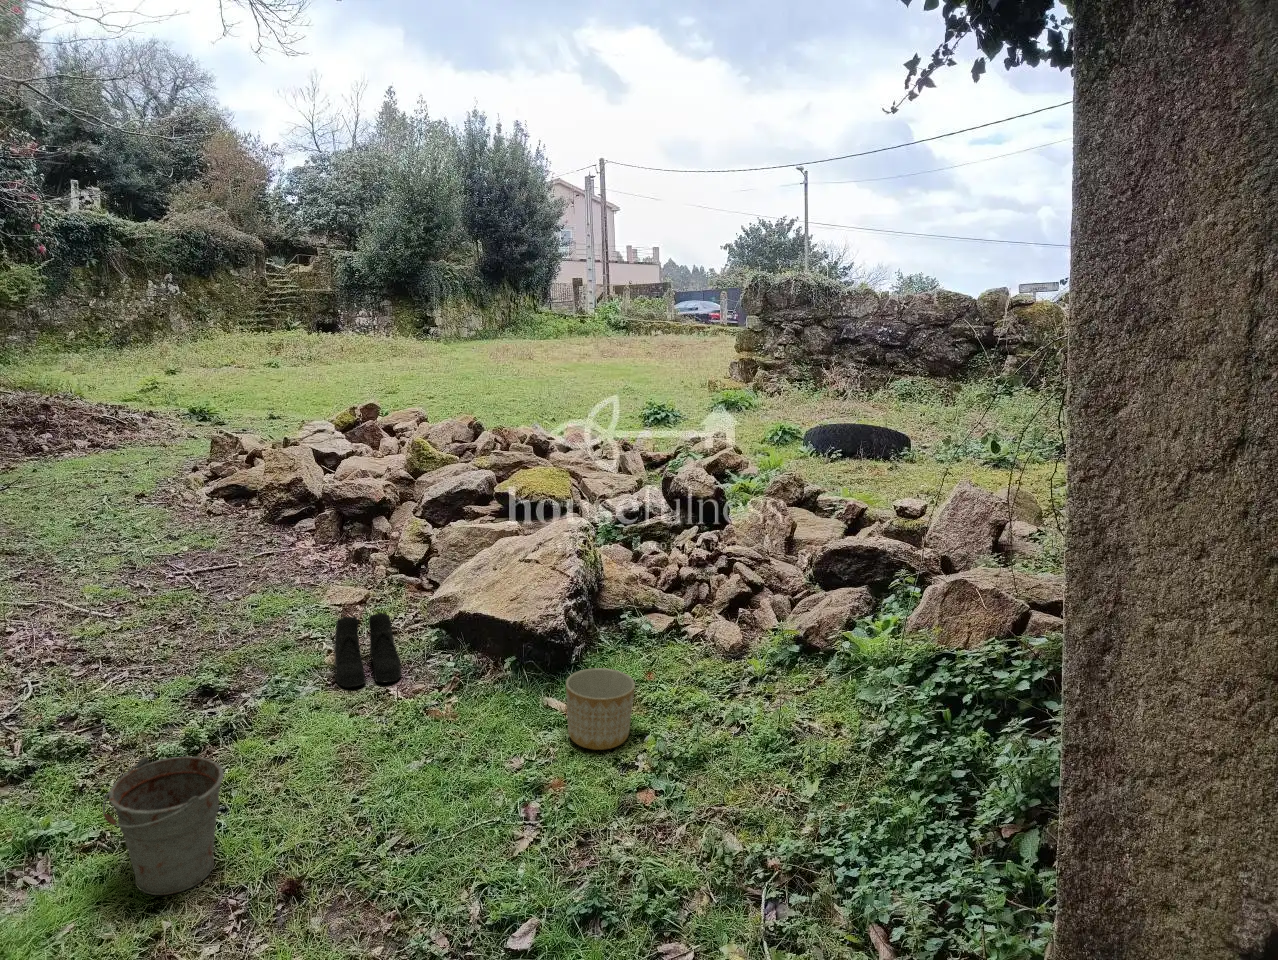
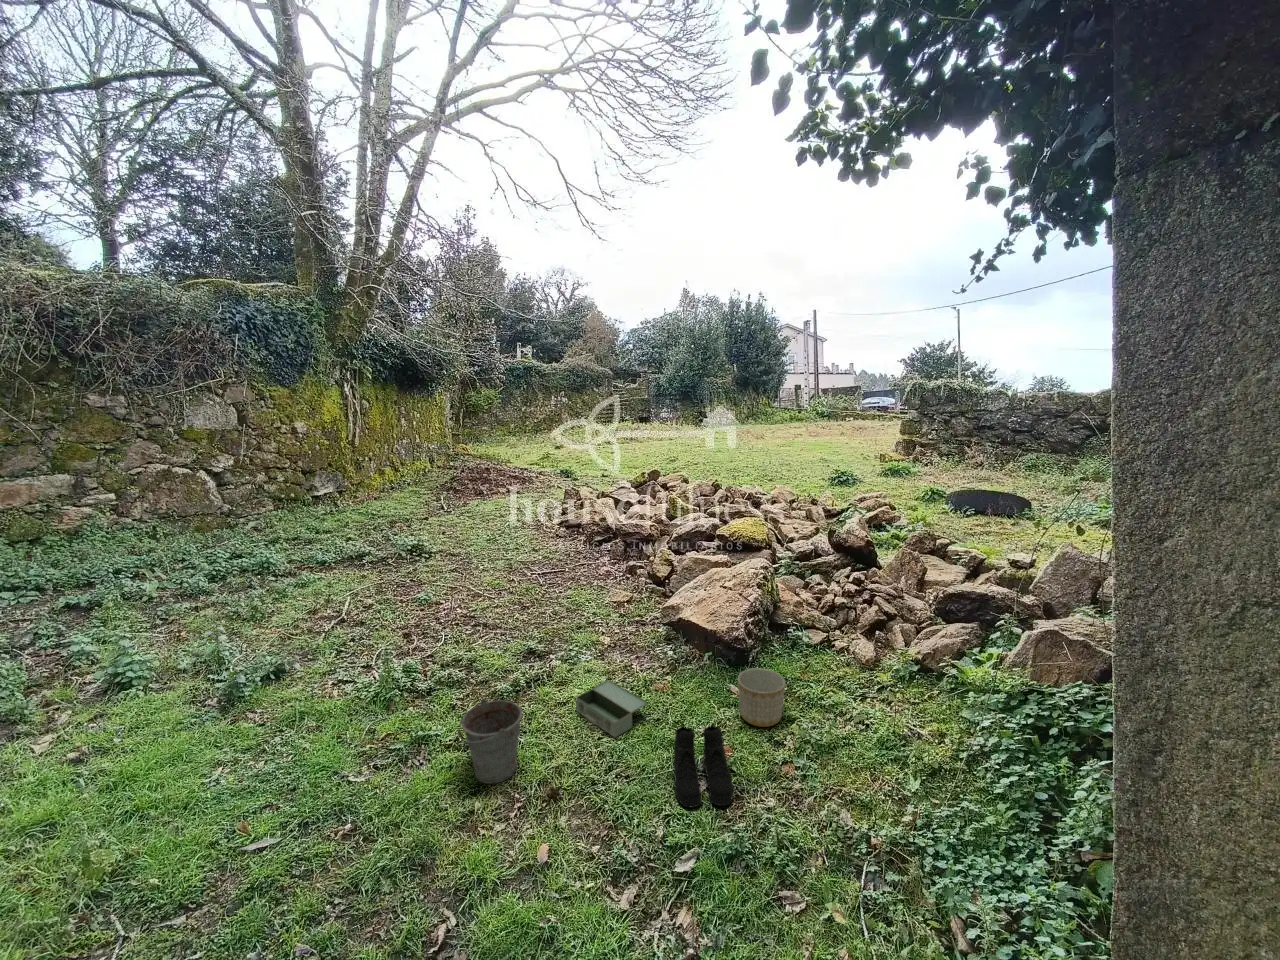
boots: present [334,612,401,687] -> present [674,724,733,808]
toolbox: none [301,714,426,797] -> present [576,680,647,737]

